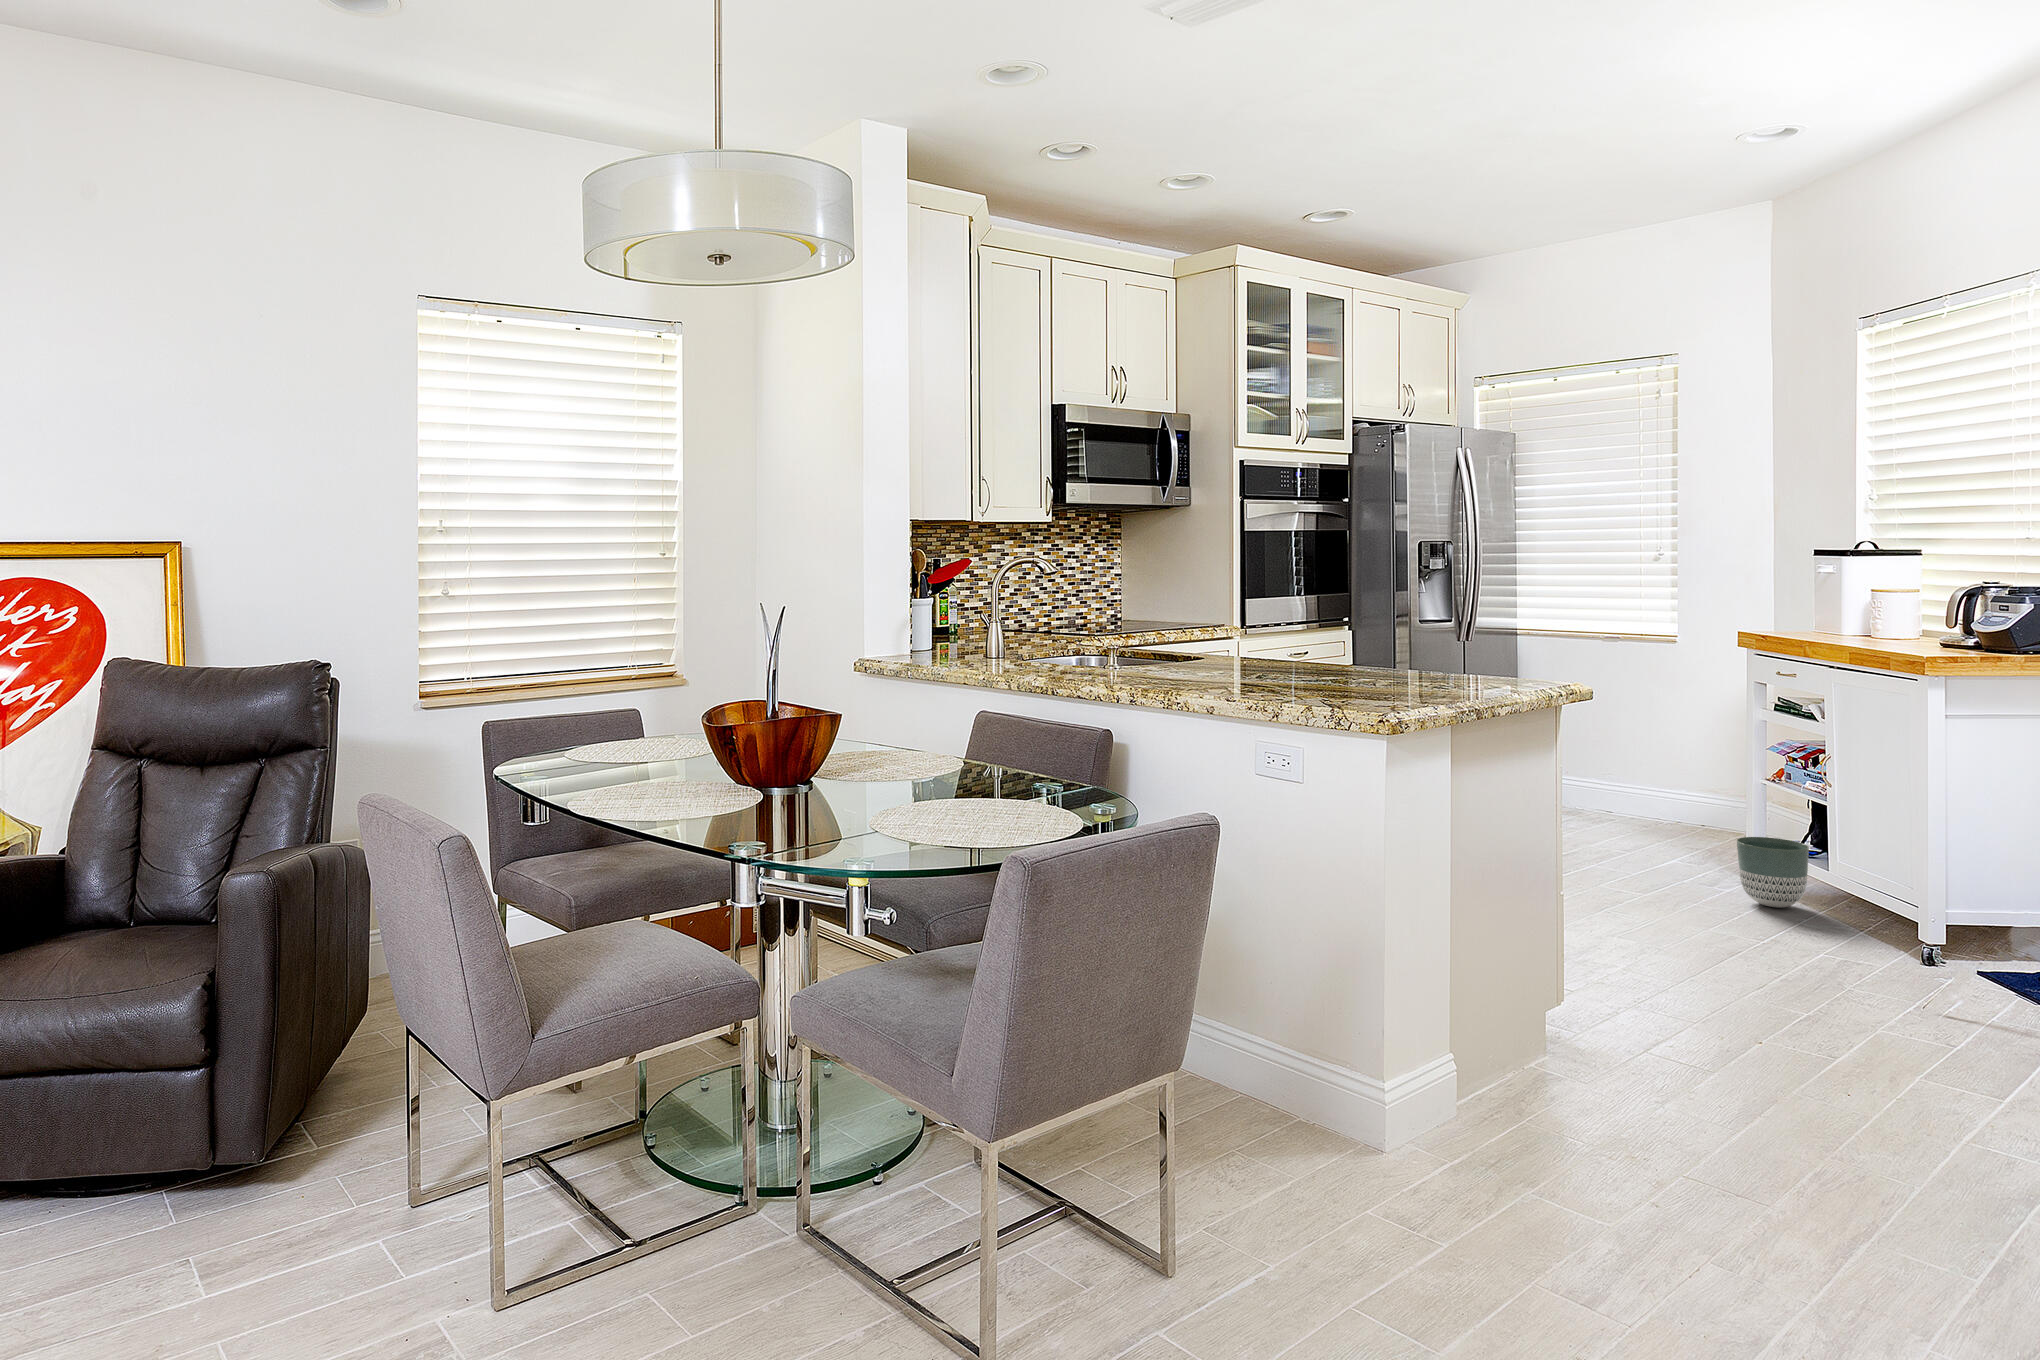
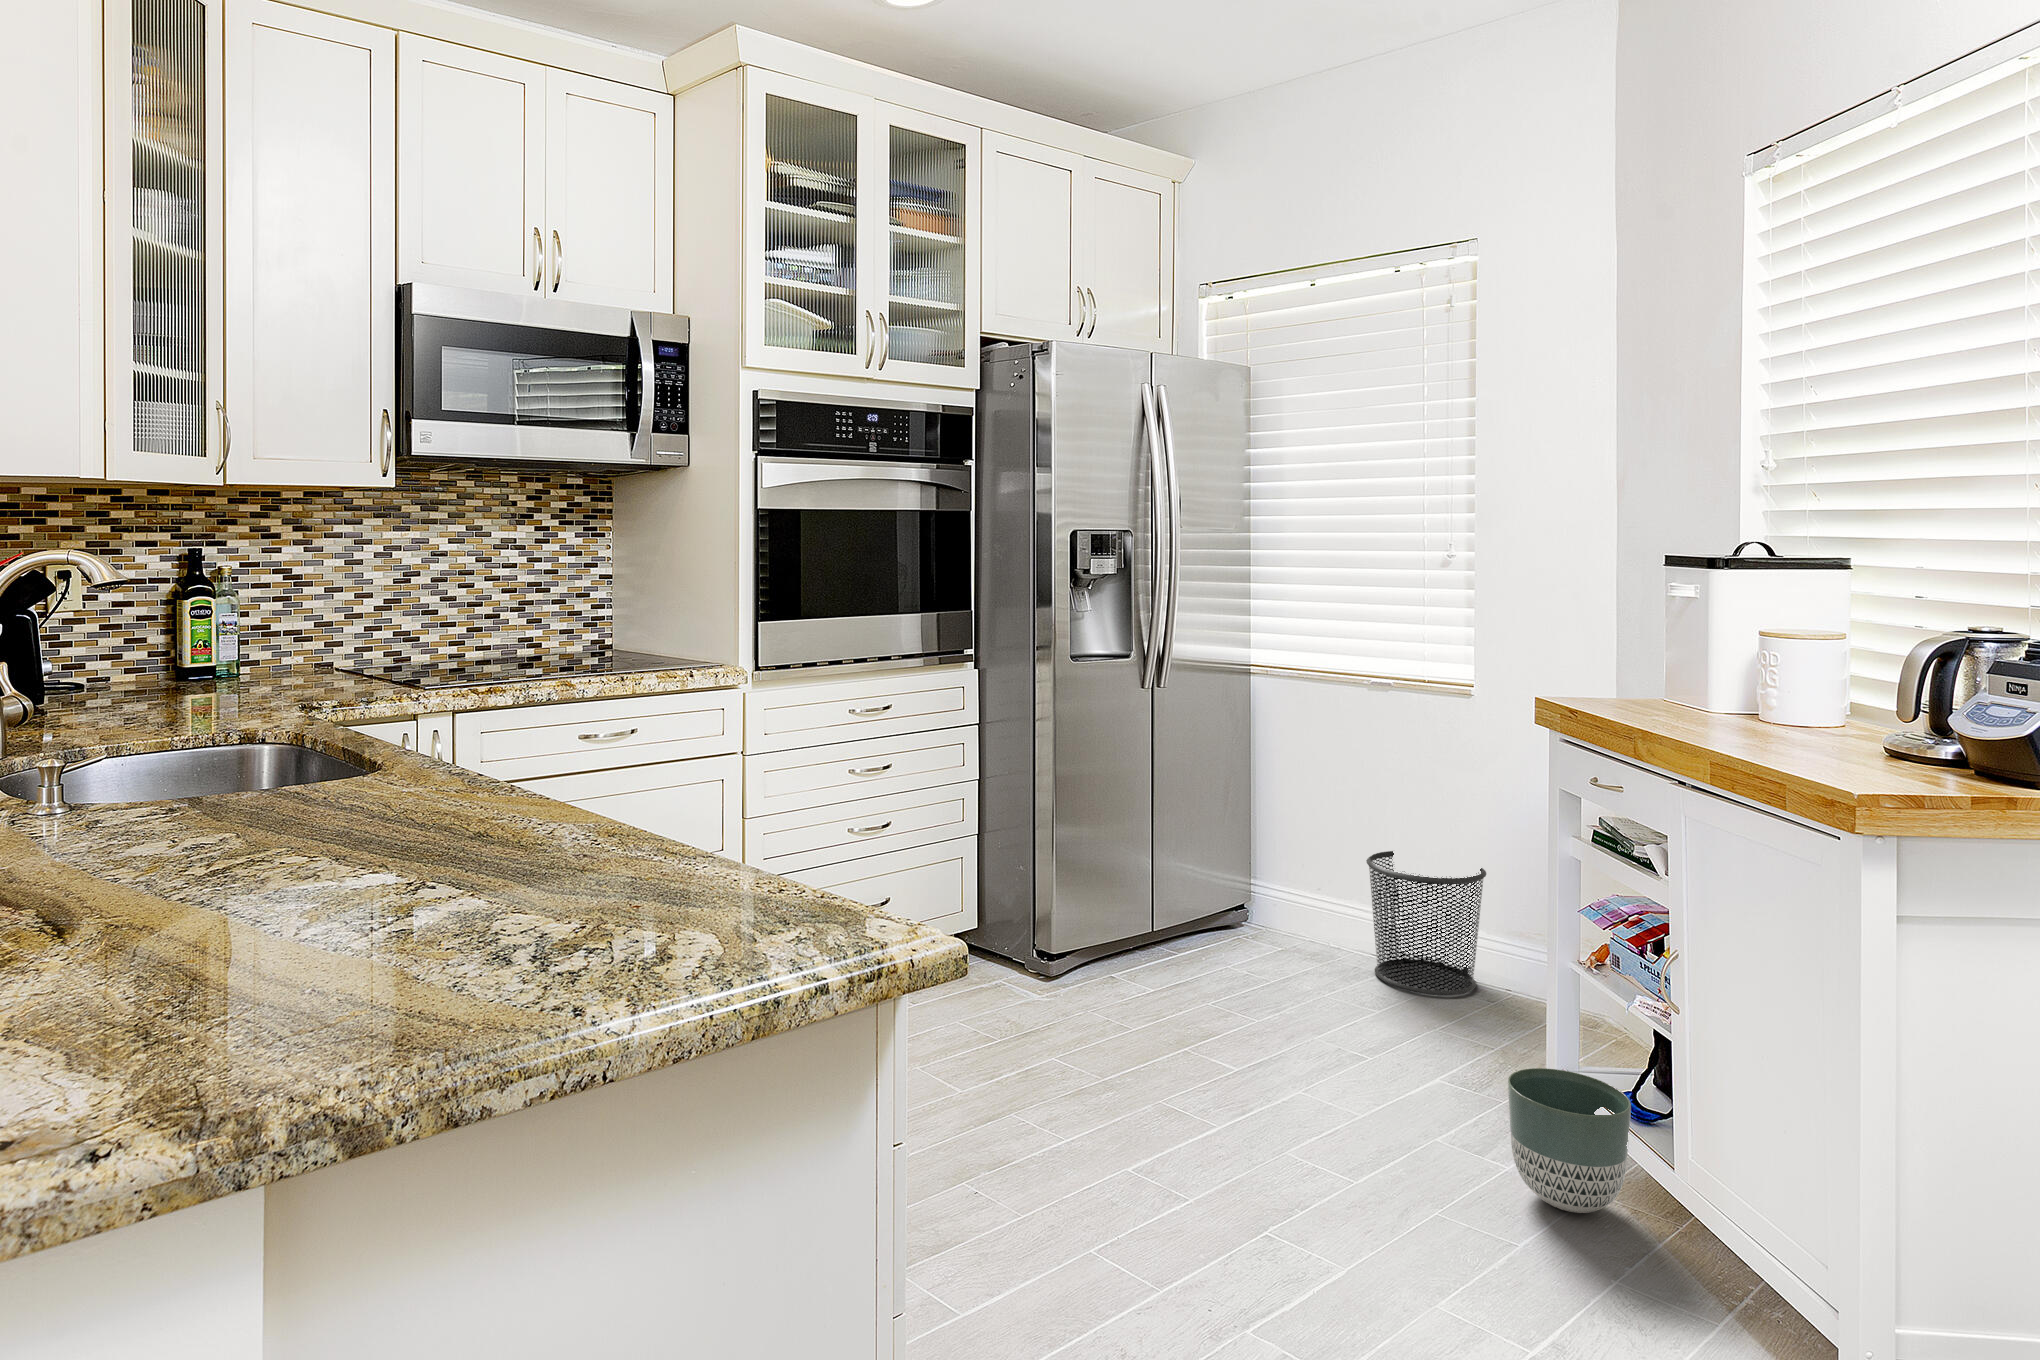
waste bin: none [1610,750,1694,836] -> present [1366,851,1486,996]

